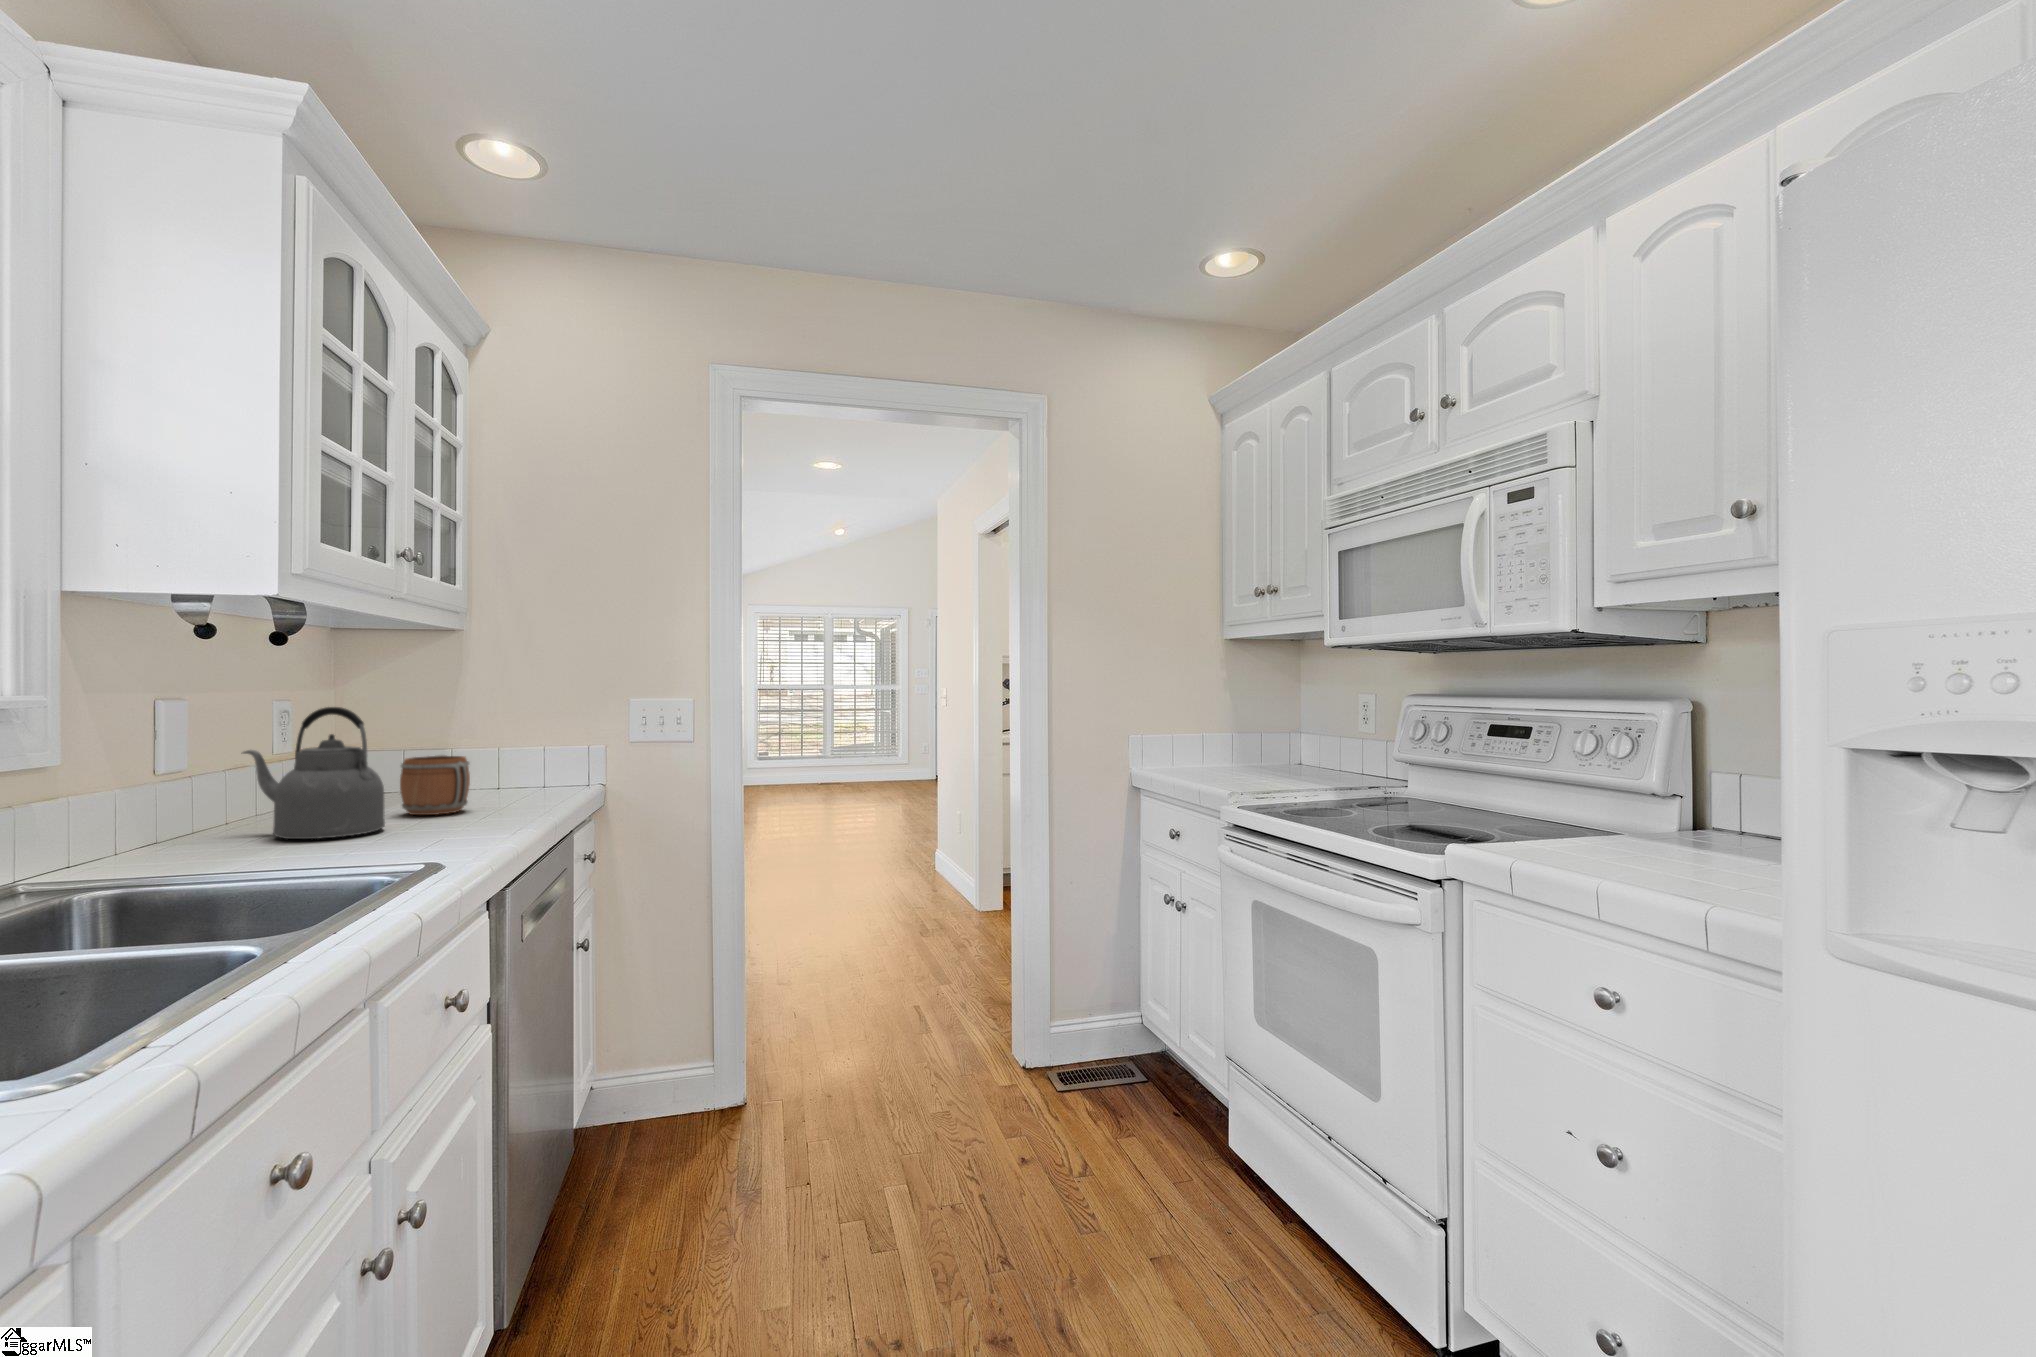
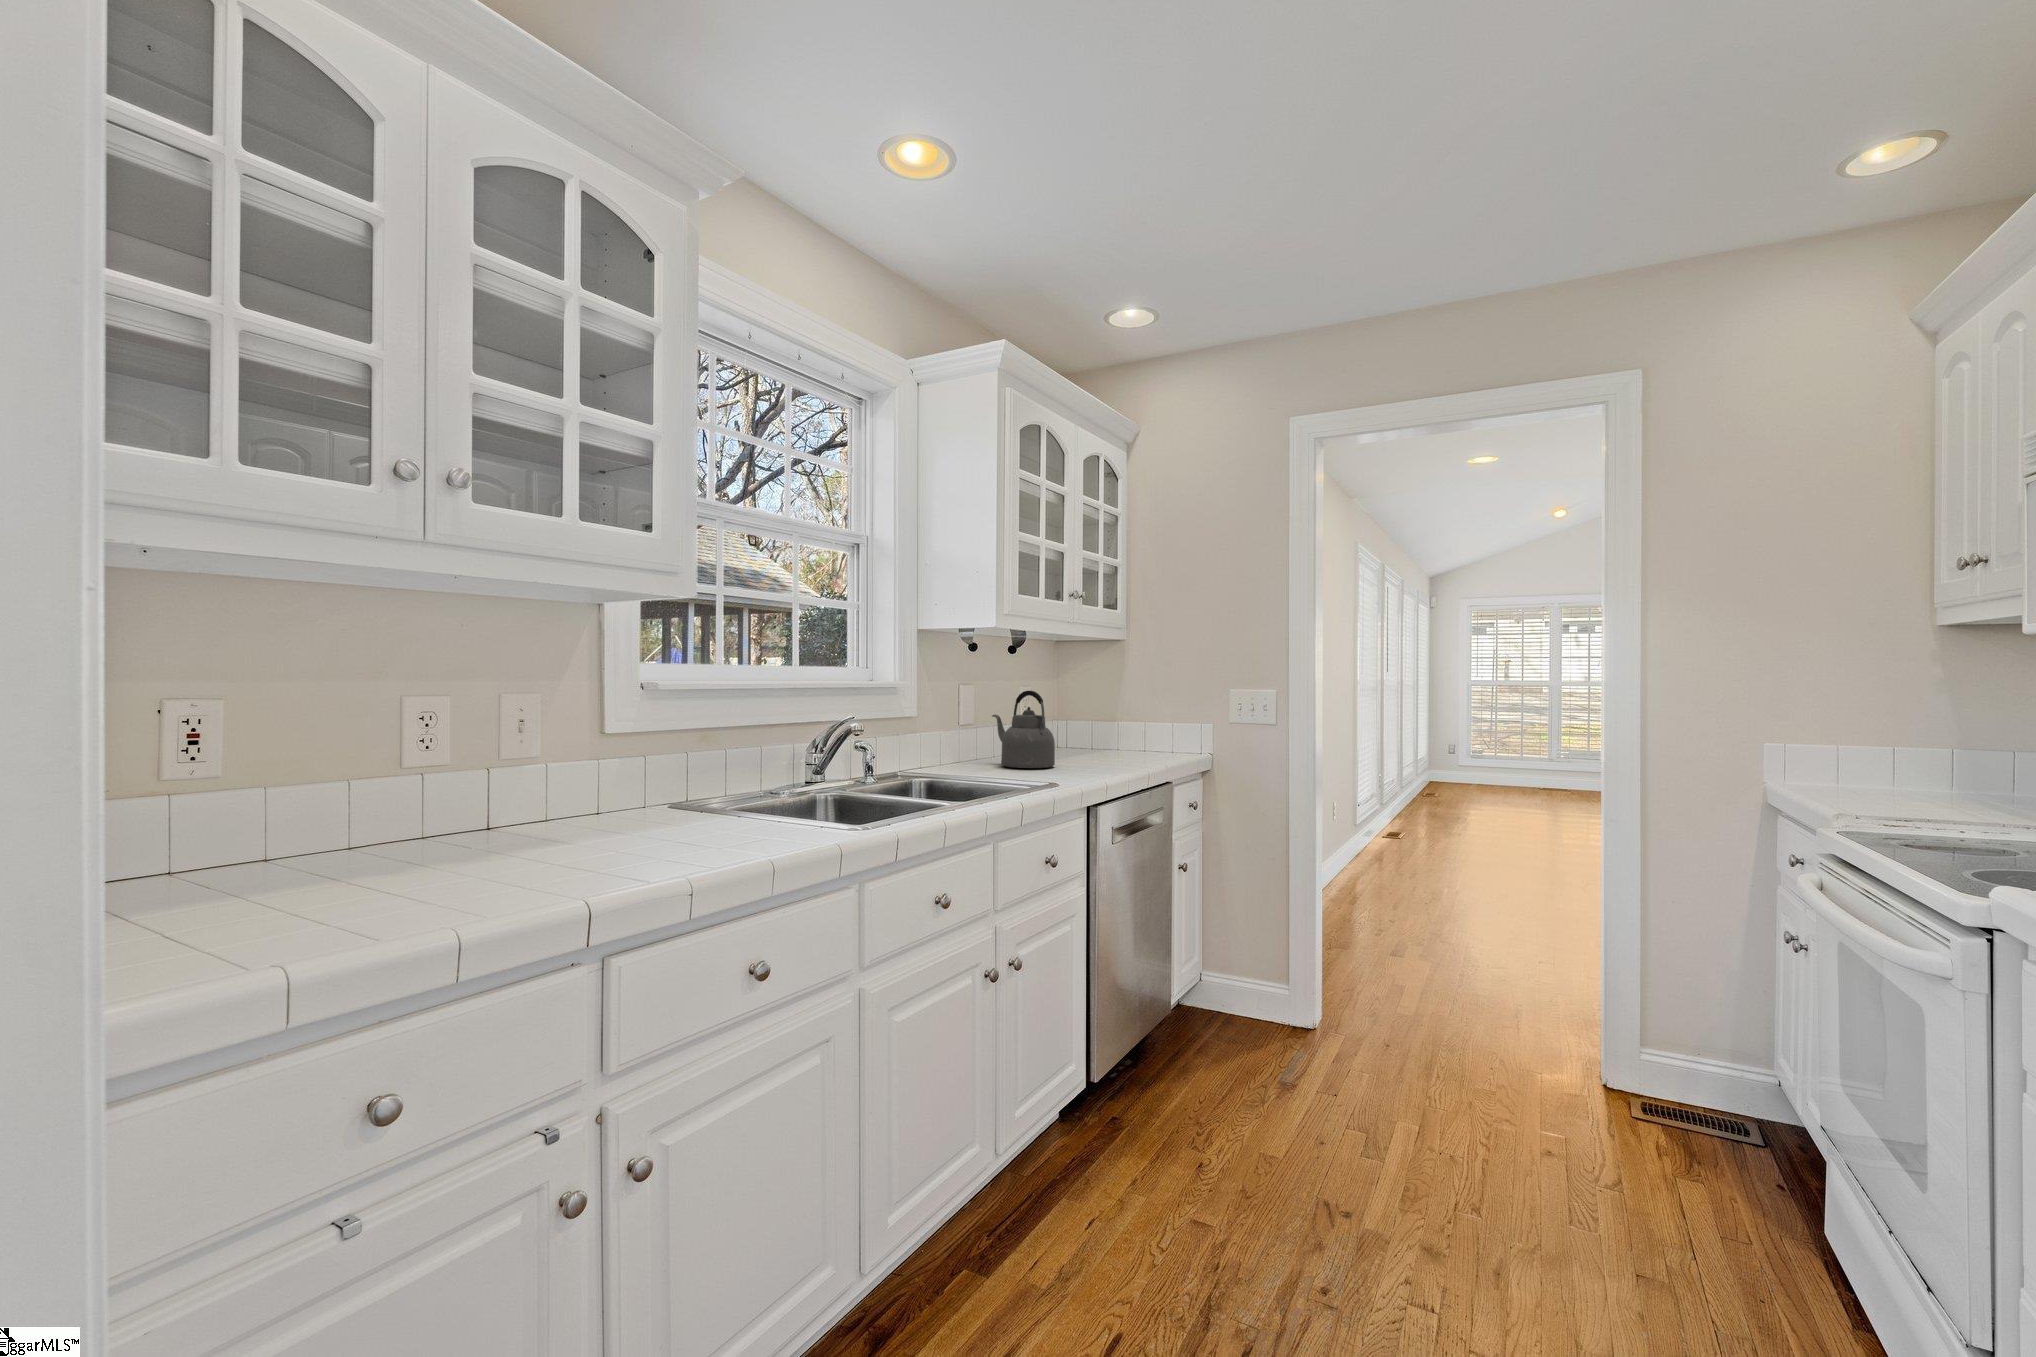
mug: present [400,754,470,815] -> none [1072,724,1110,763]

